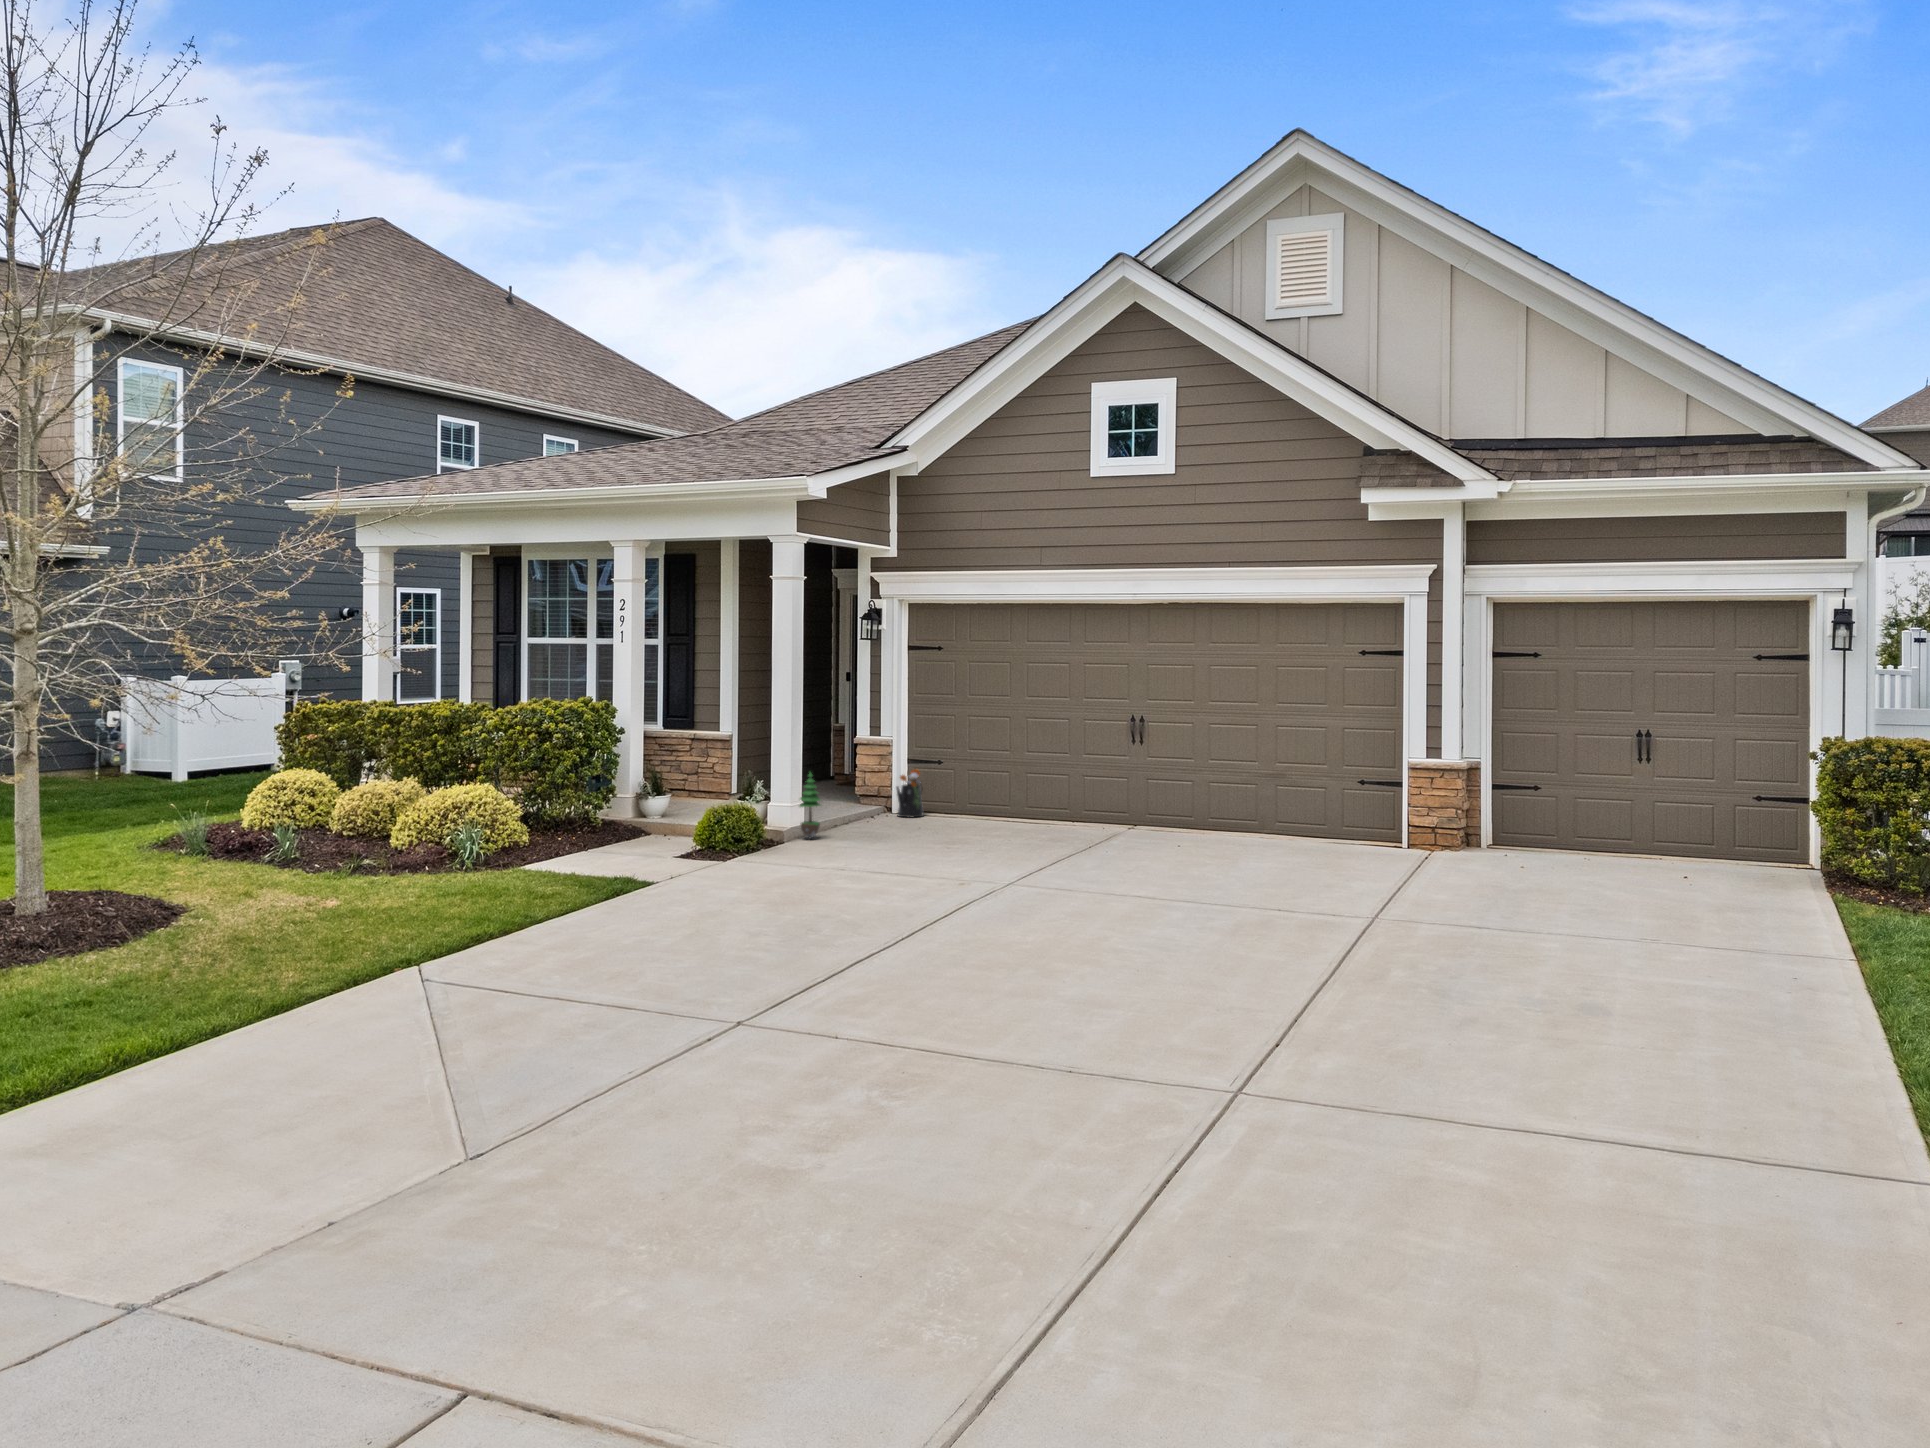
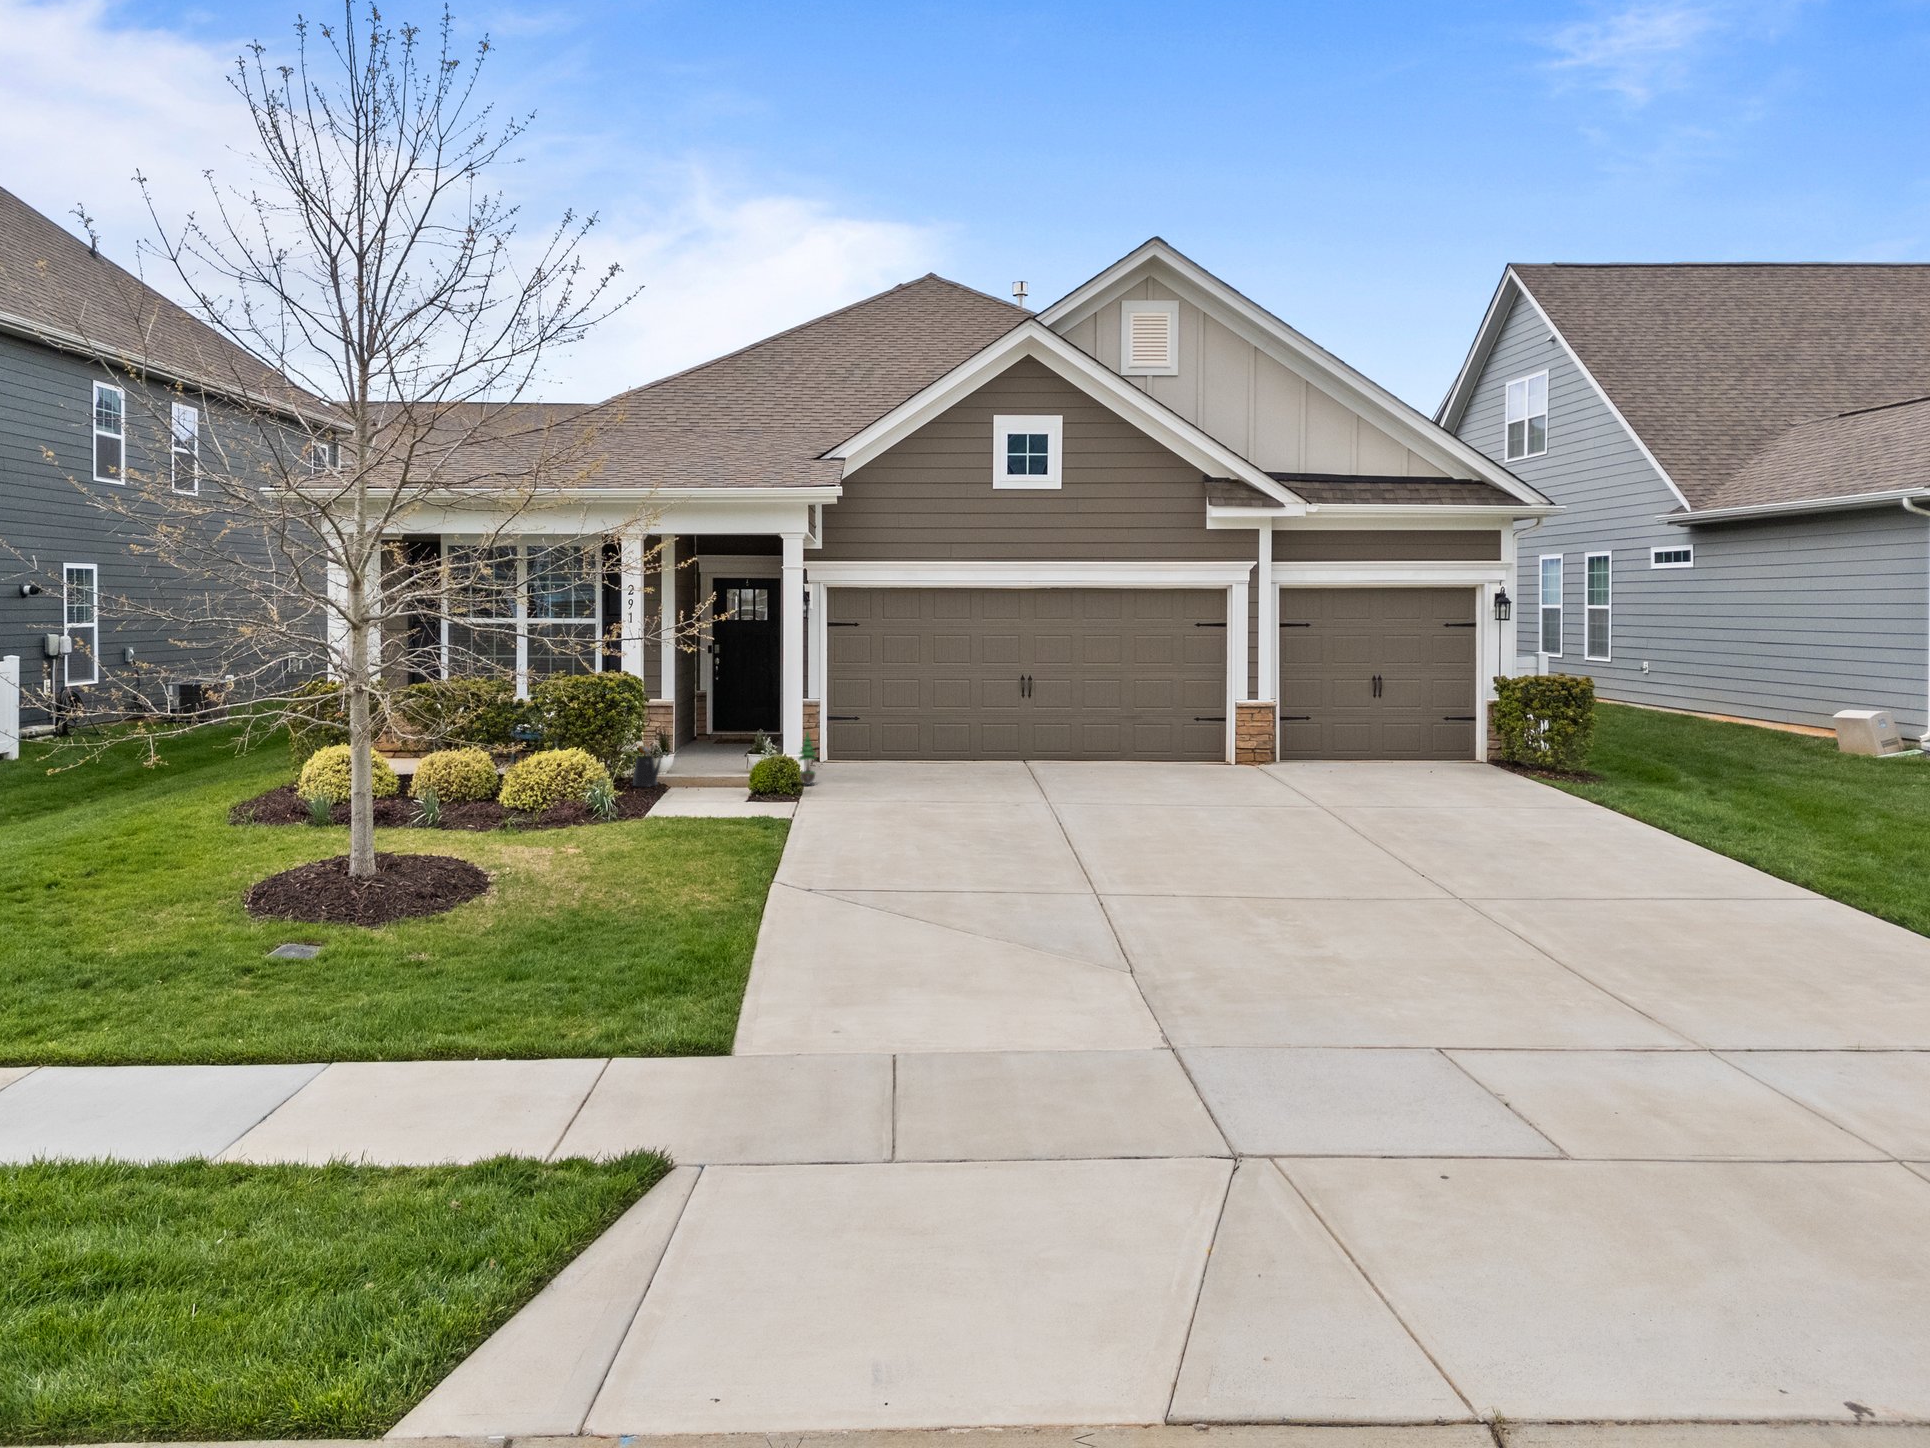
watering can: present [897,769,923,817] -> present [631,746,661,787]

